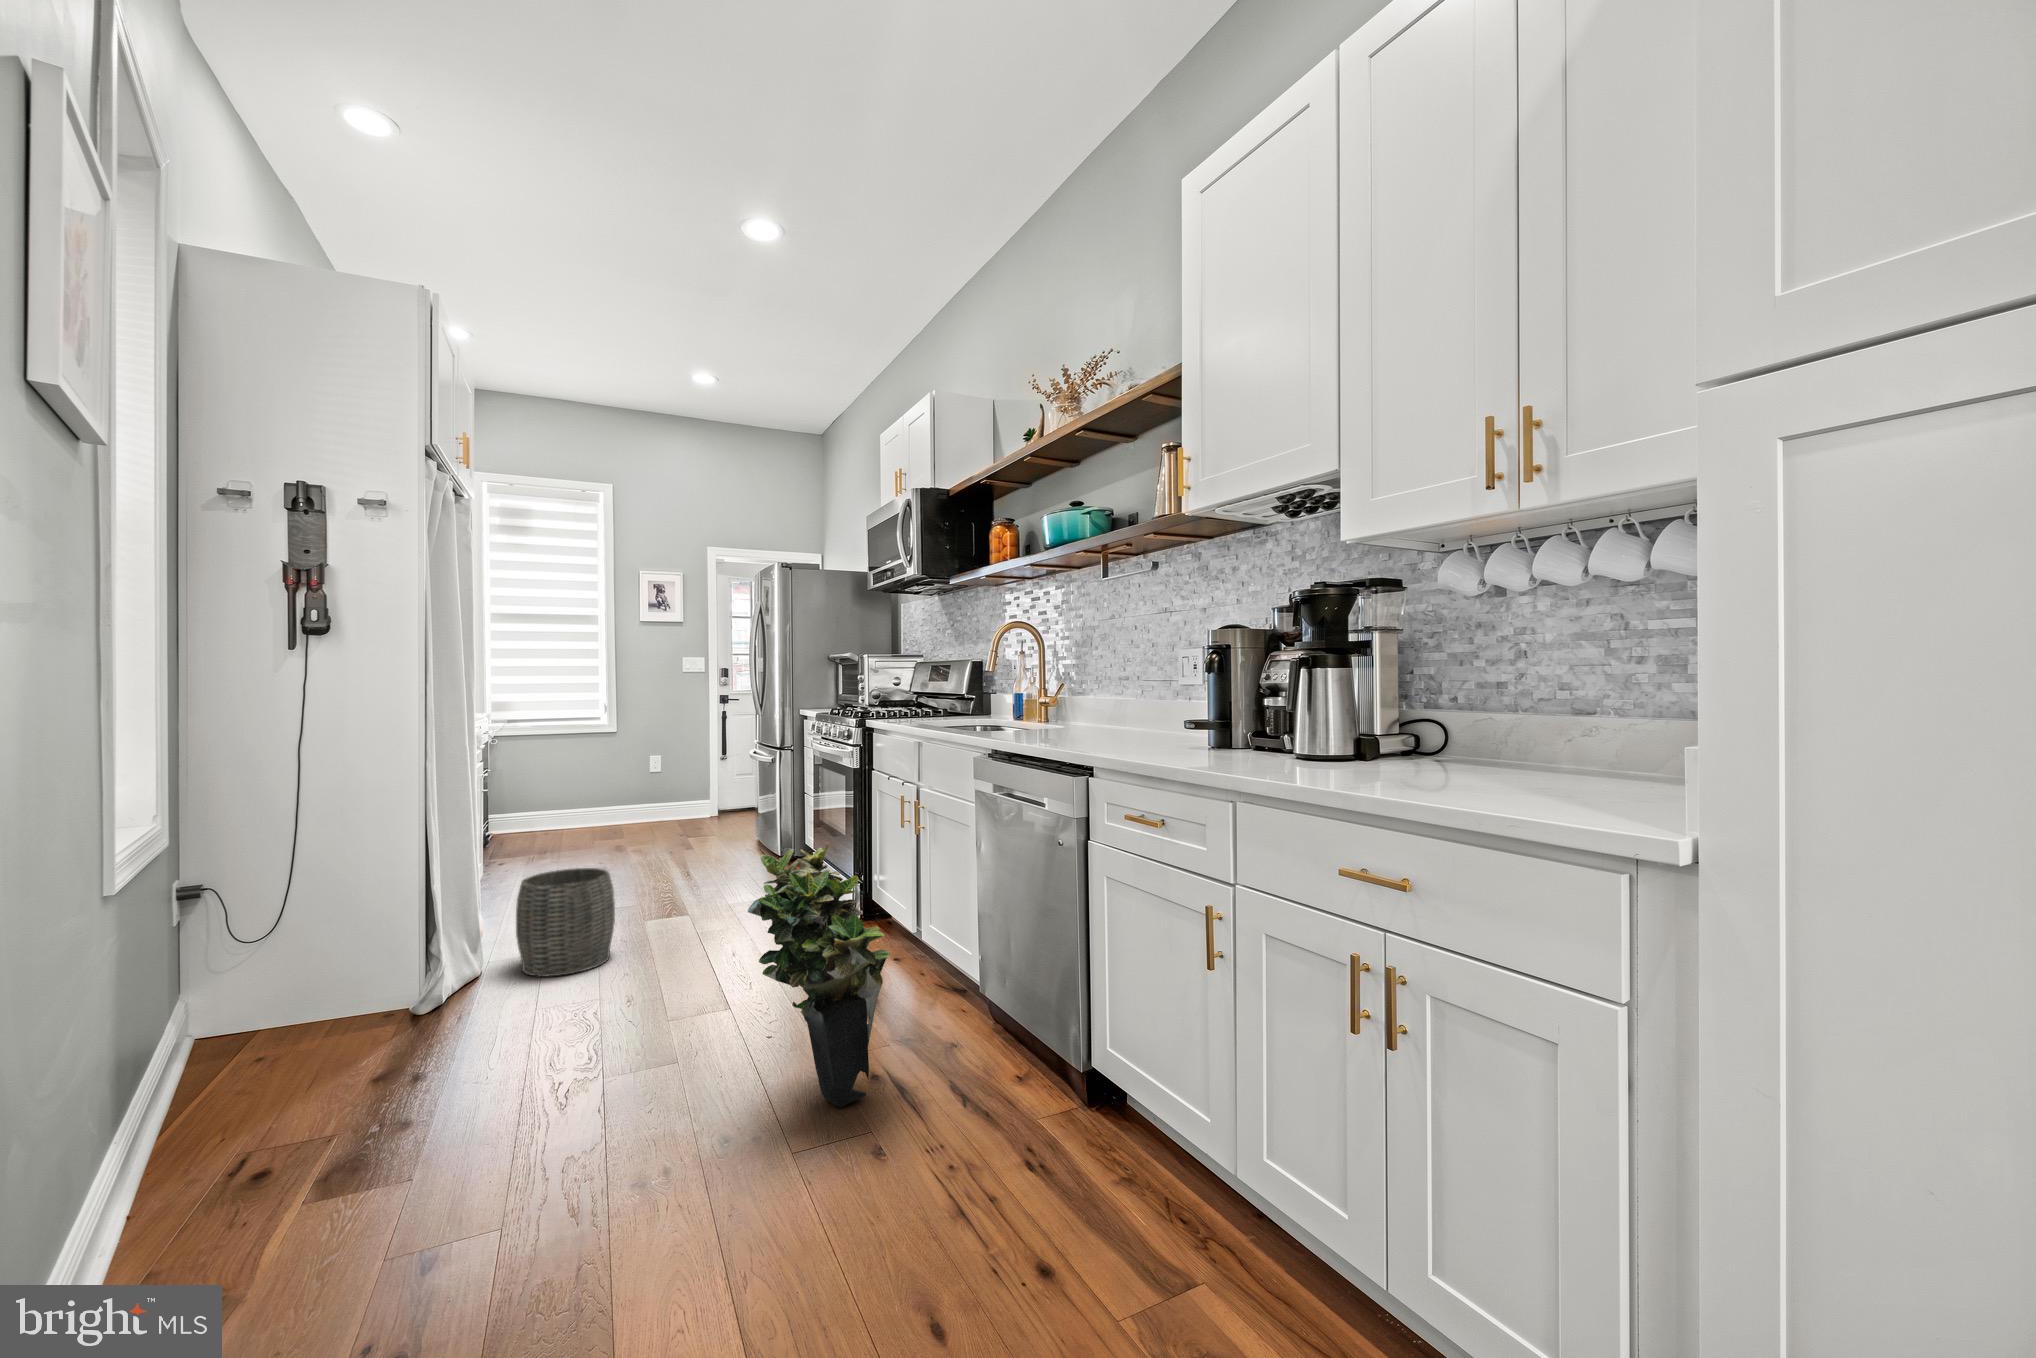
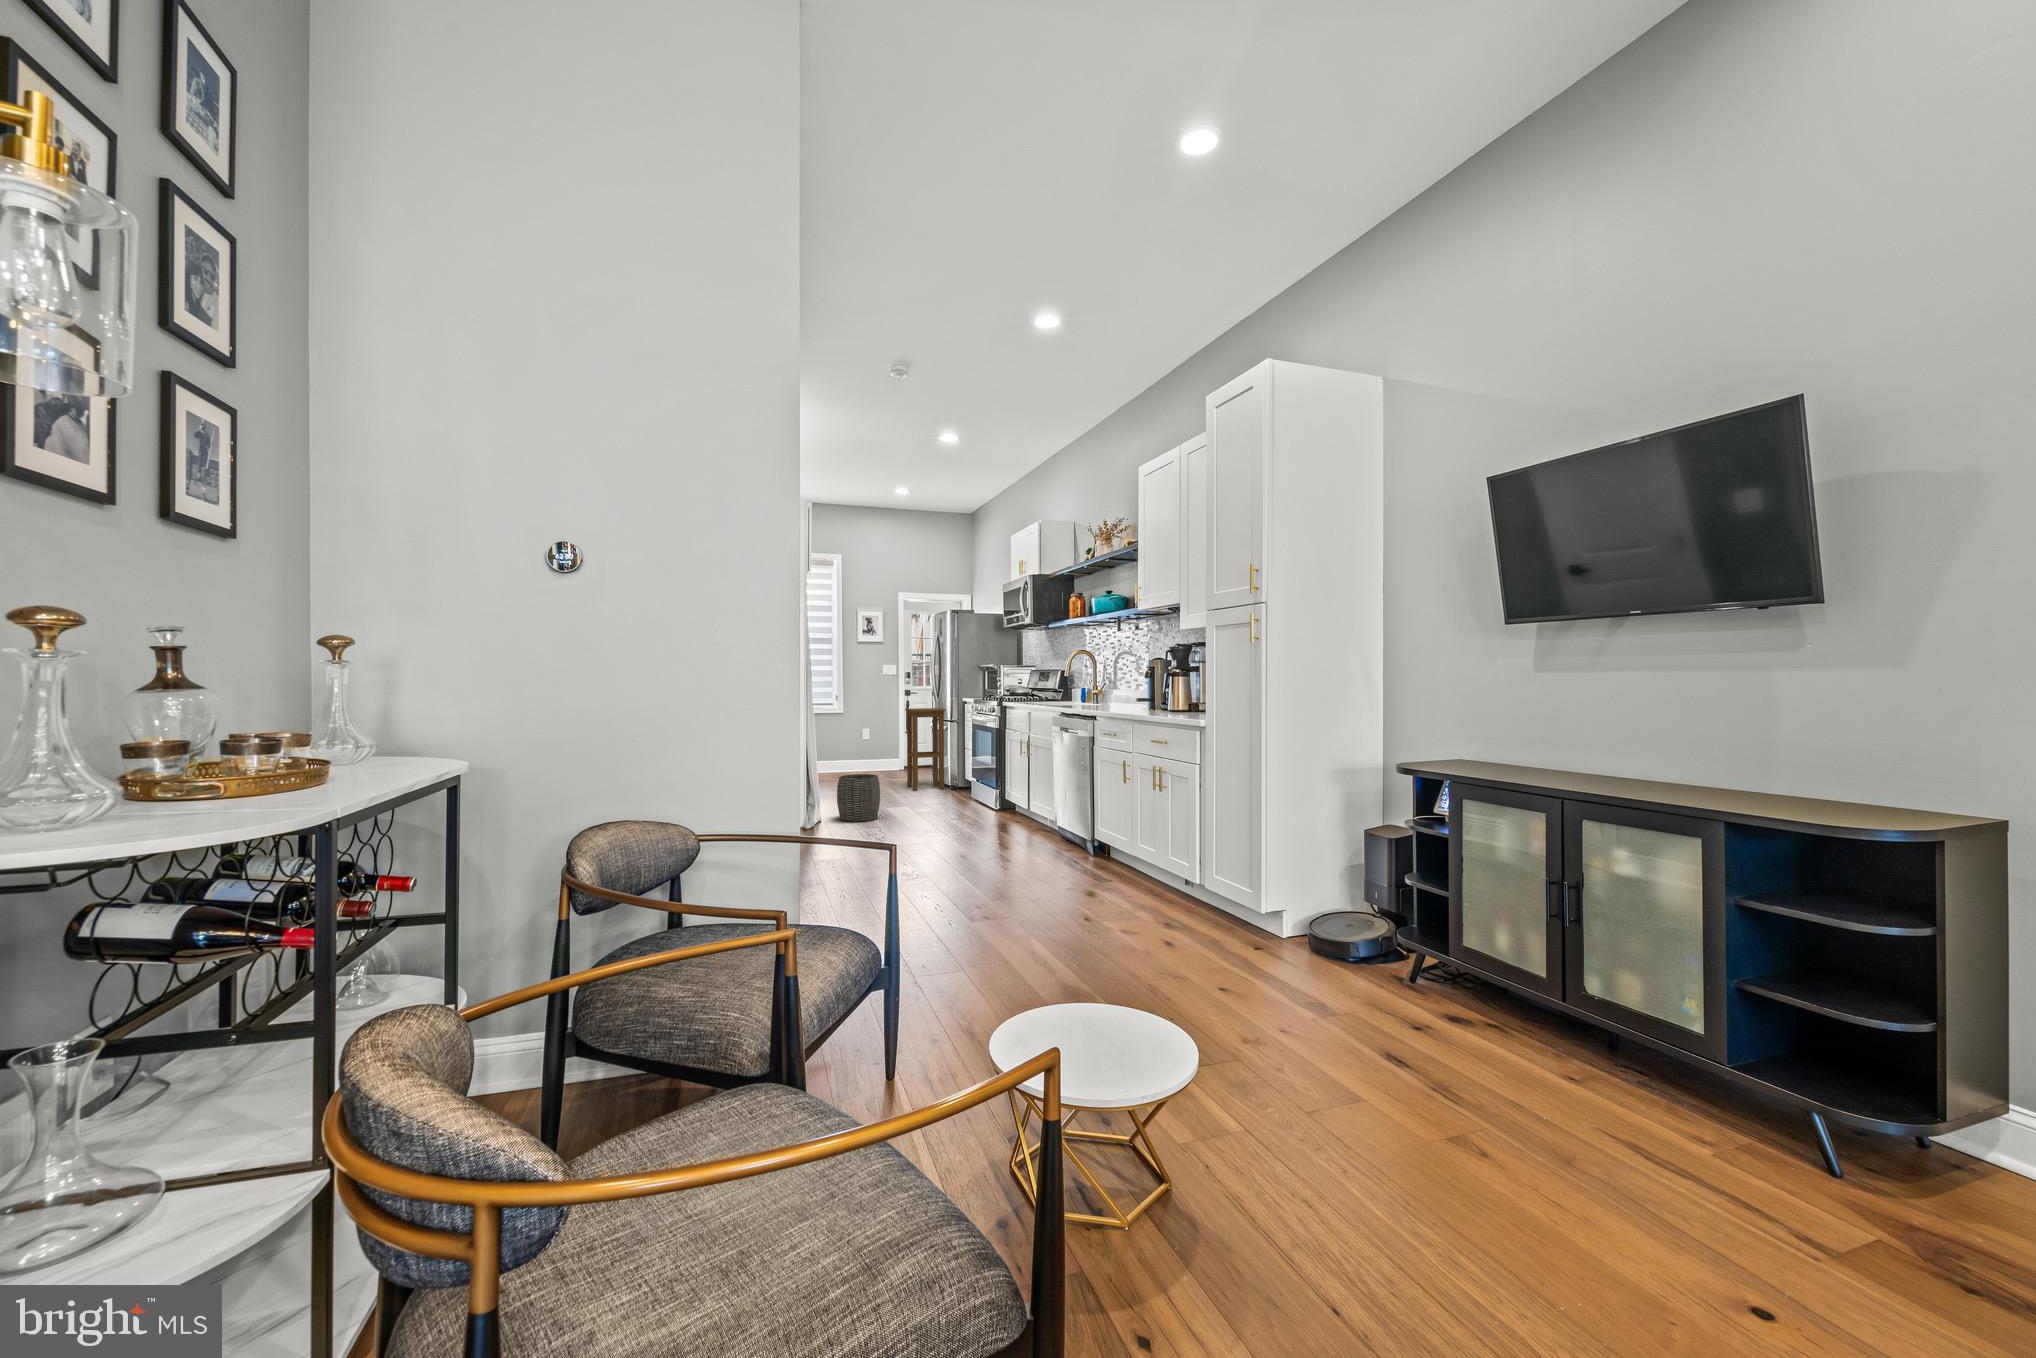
stool: none [703,726,771,868] -> present [905,708,946,790]
potted plant: present [748,845,890,1108] -> none [958,751,1015,853]

